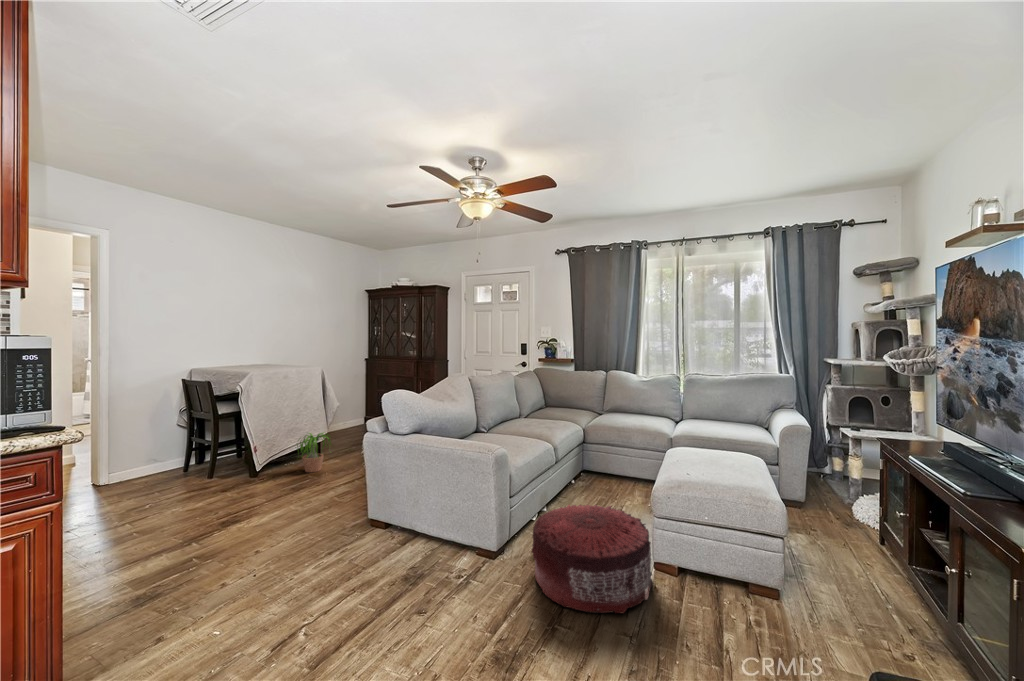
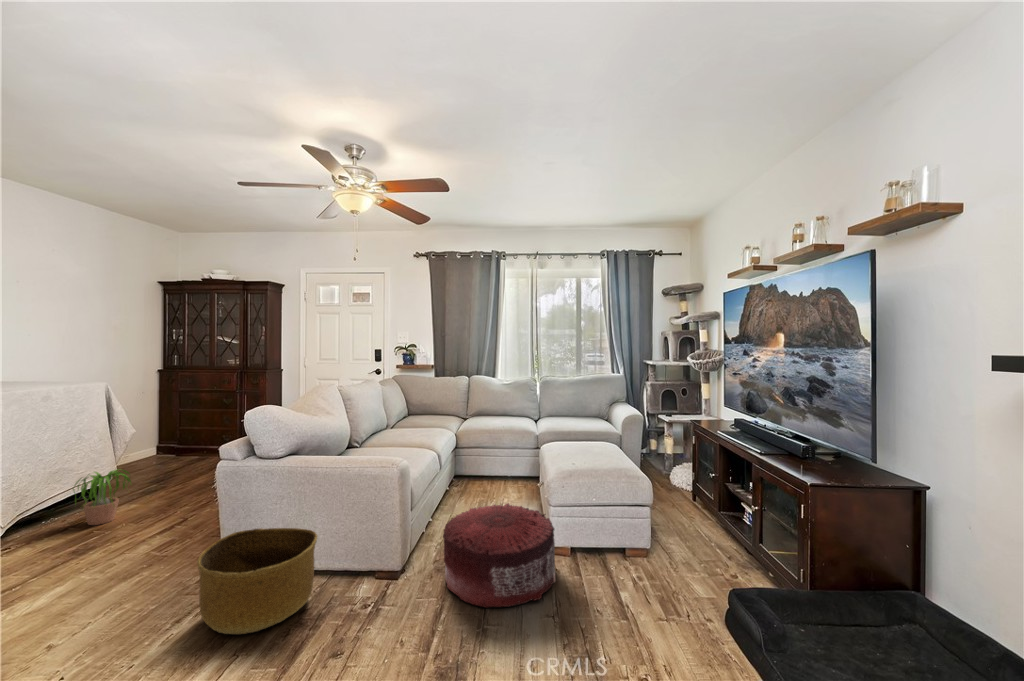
basket: none [335,492,428,577] -> present [197,528,317,634]

